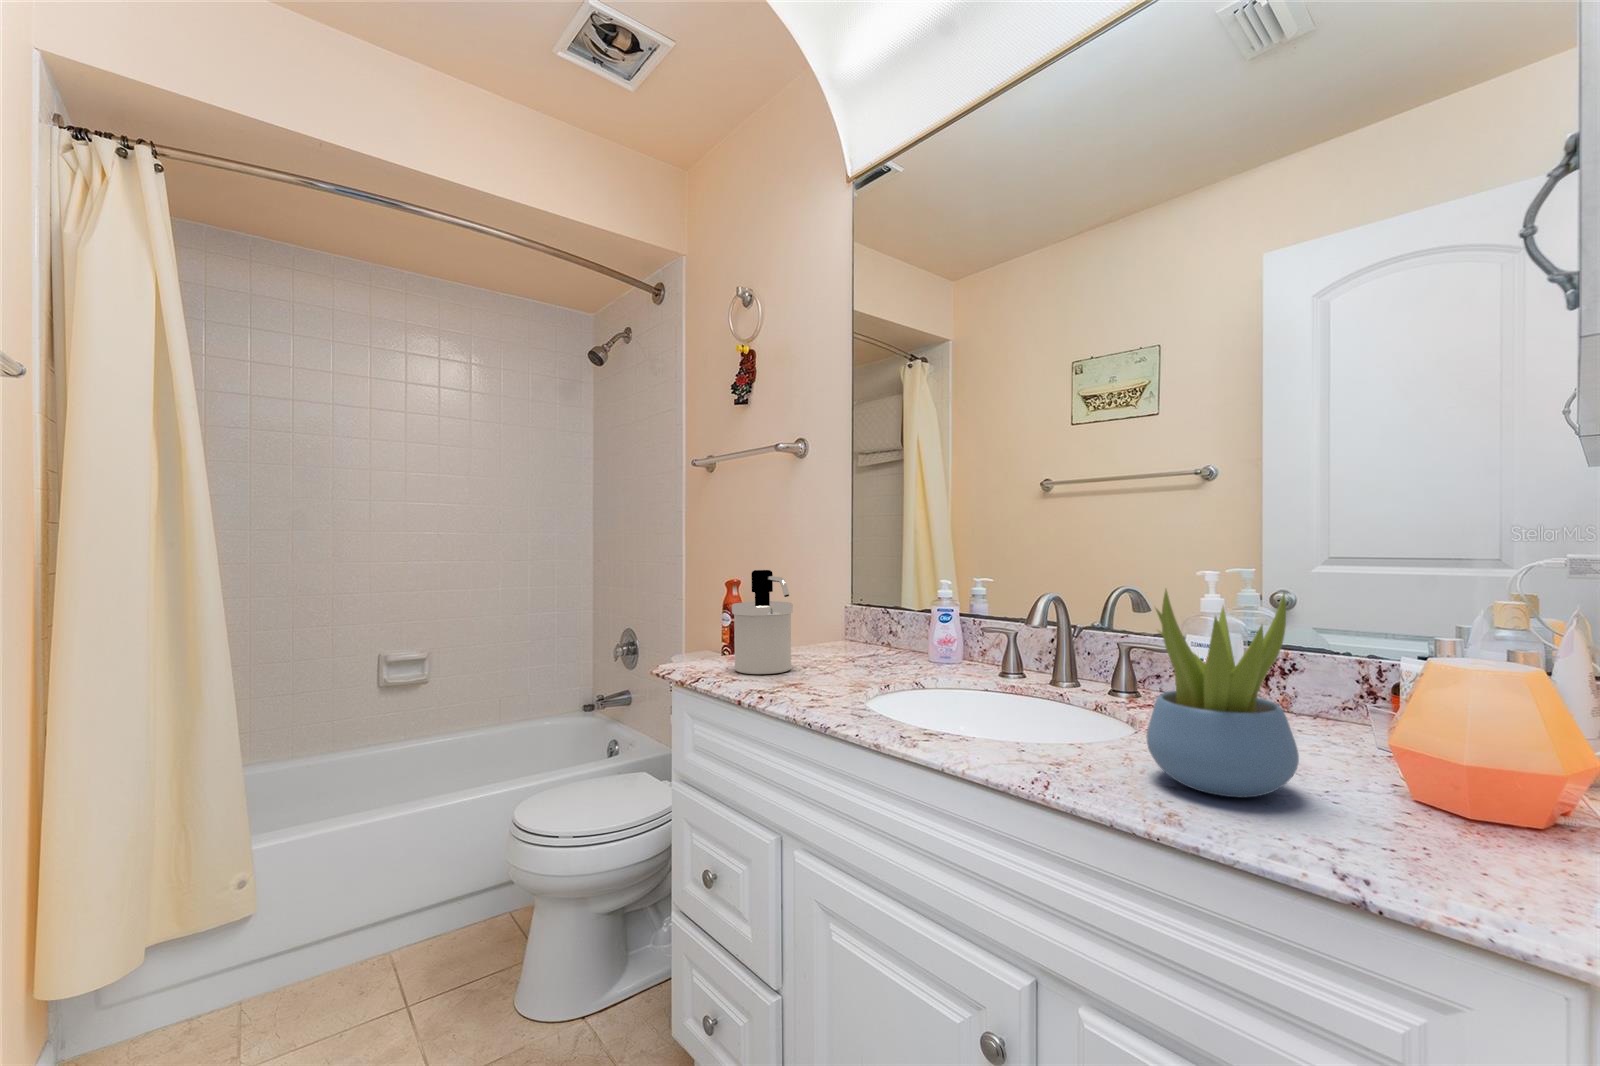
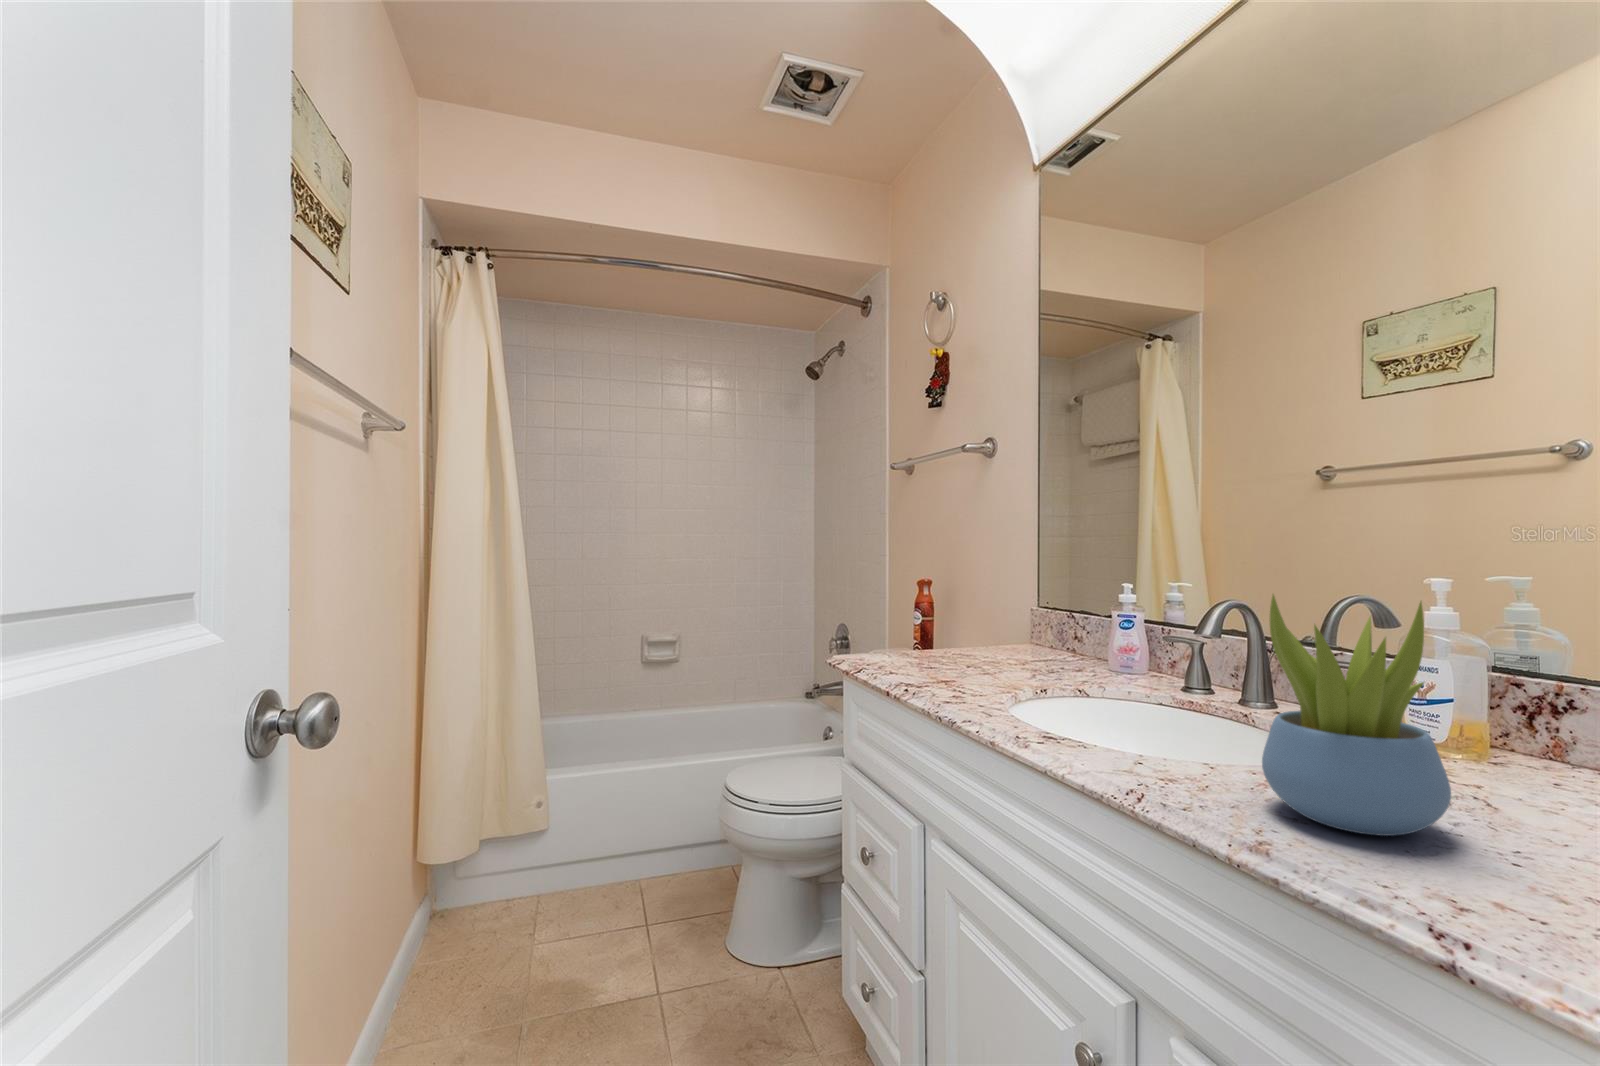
soap dispenser: present [732,570,793,674] -> none [899,570,959,671]

